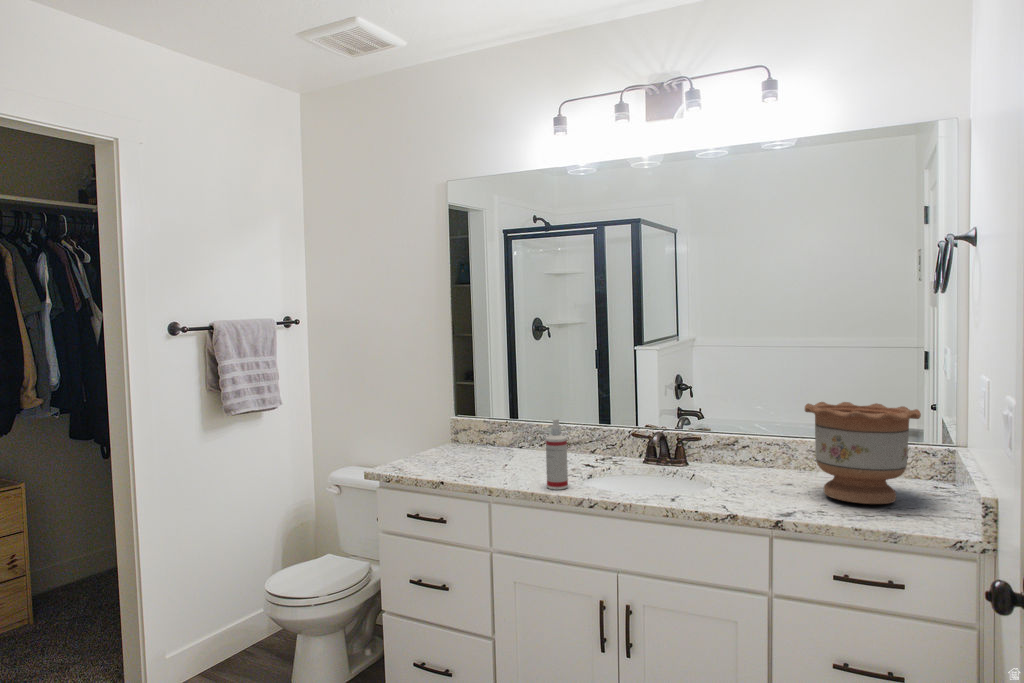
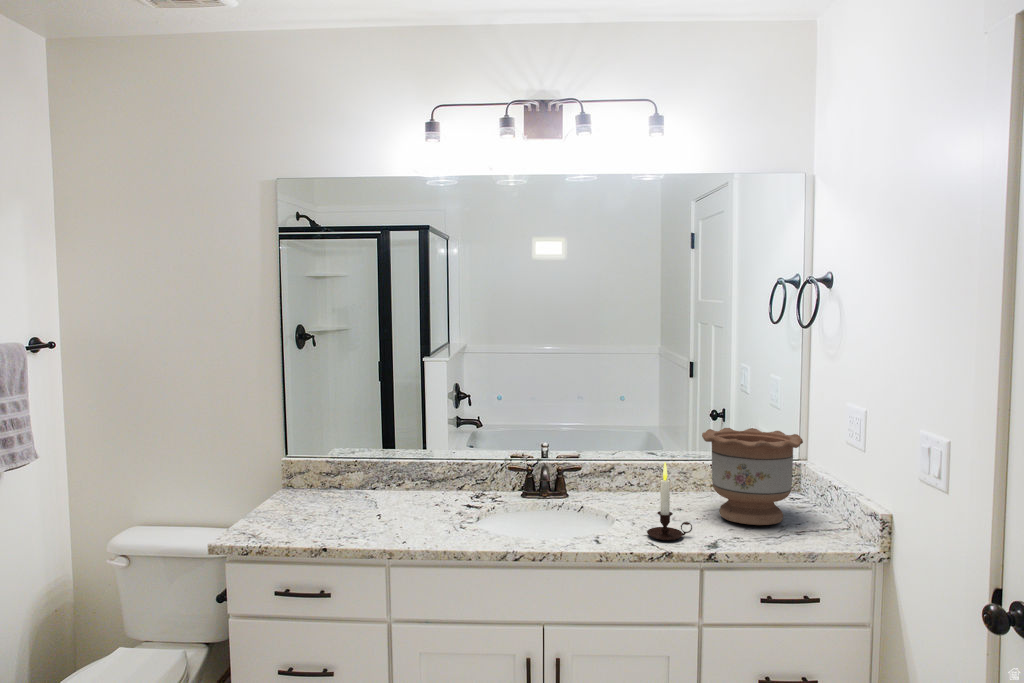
spray bottle: present [546,419,568,490] -> none [455,464,479,543]
candle: none [726,427,773,506] -> present [647,462,692,540]

